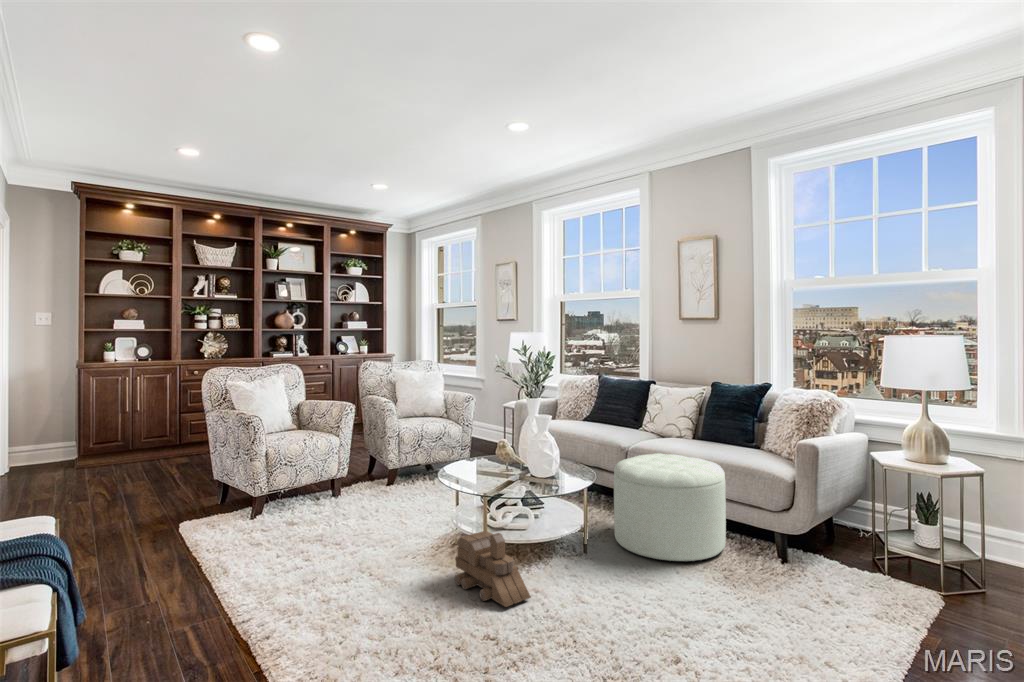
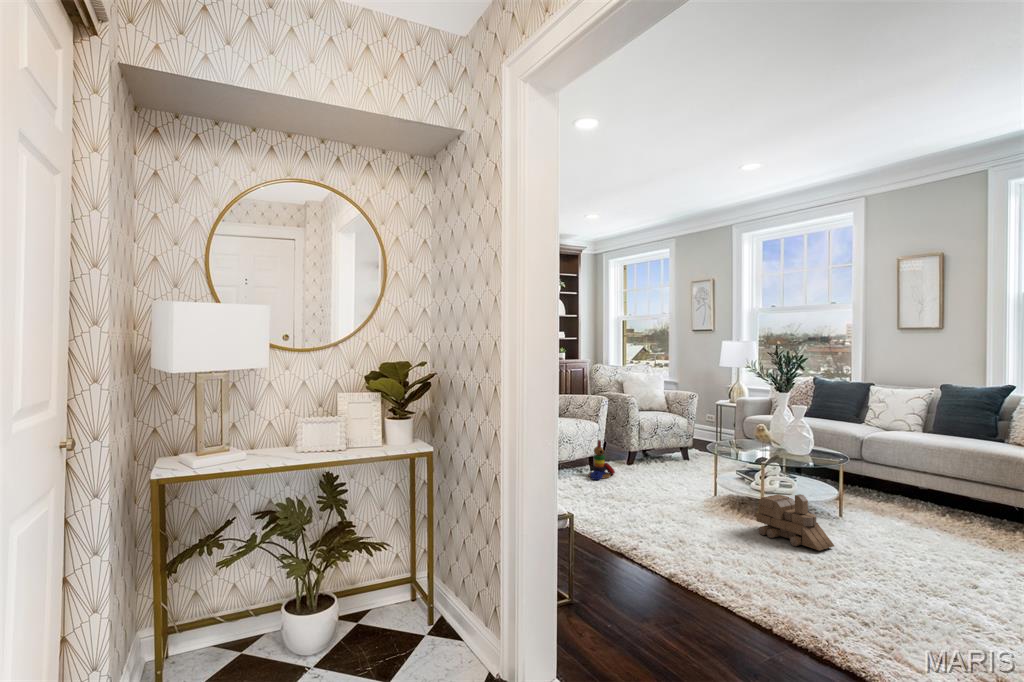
ottoman: present [614,453,726,562] -> none [871,442,985,531]
stacking toy: none [317,459,354,510] -> present [588,440,615,480]

